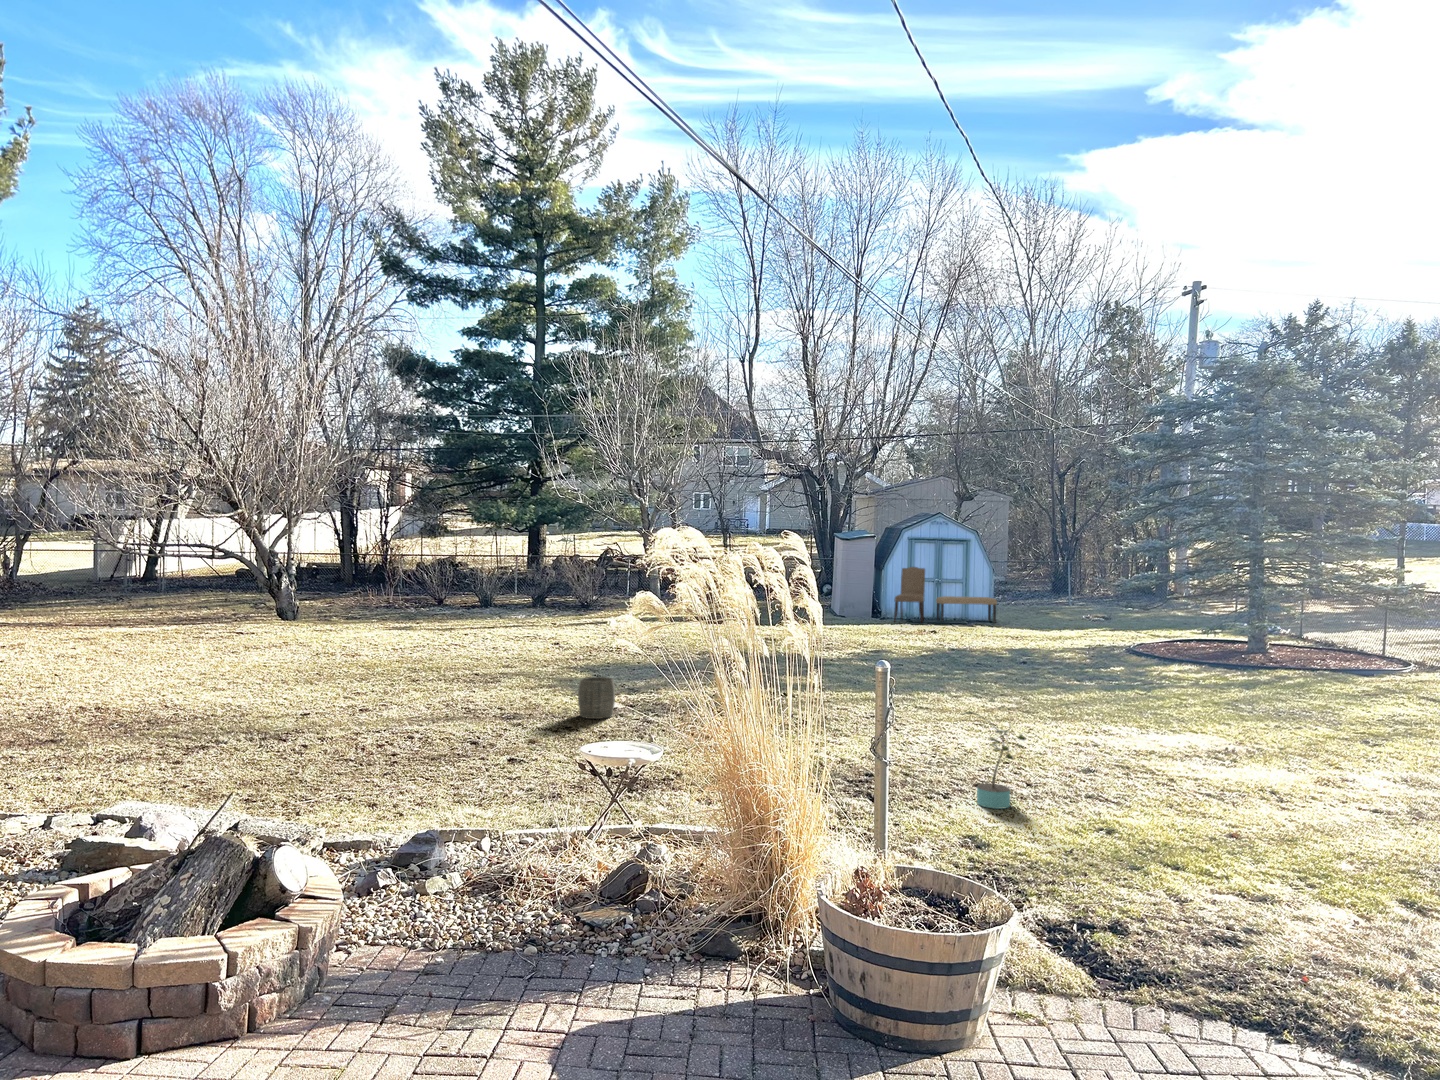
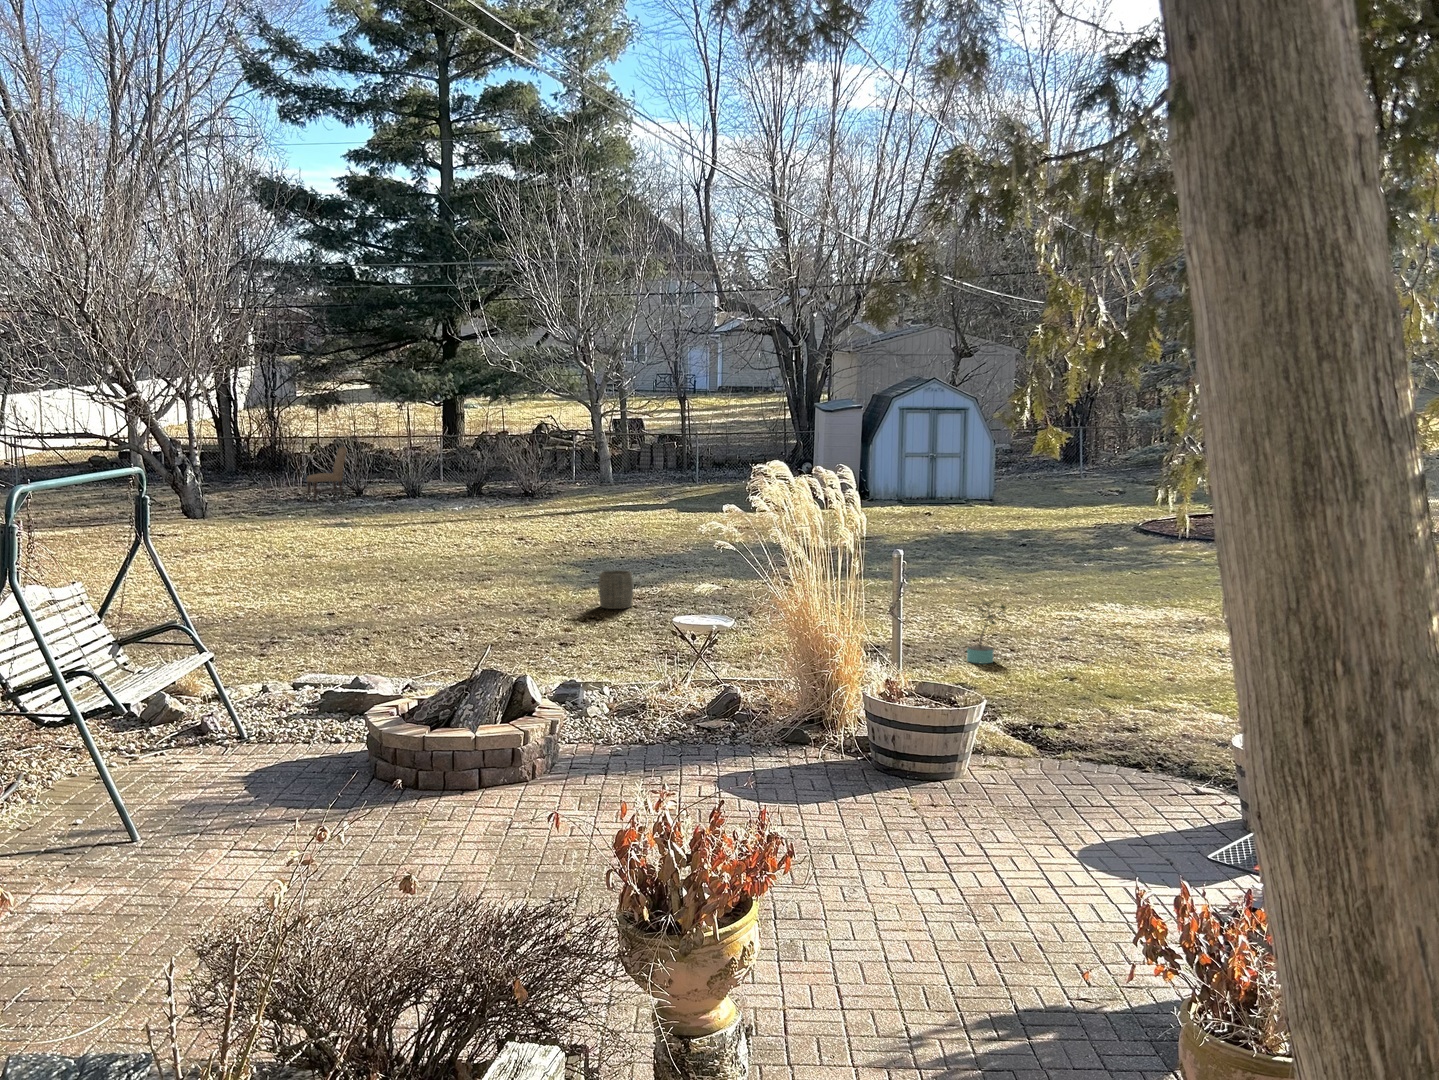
chair: present [894,567,925,622] -> present [307,447,347,502]
bench: present [936,596,997,622] -> none [928,475,994,503]

